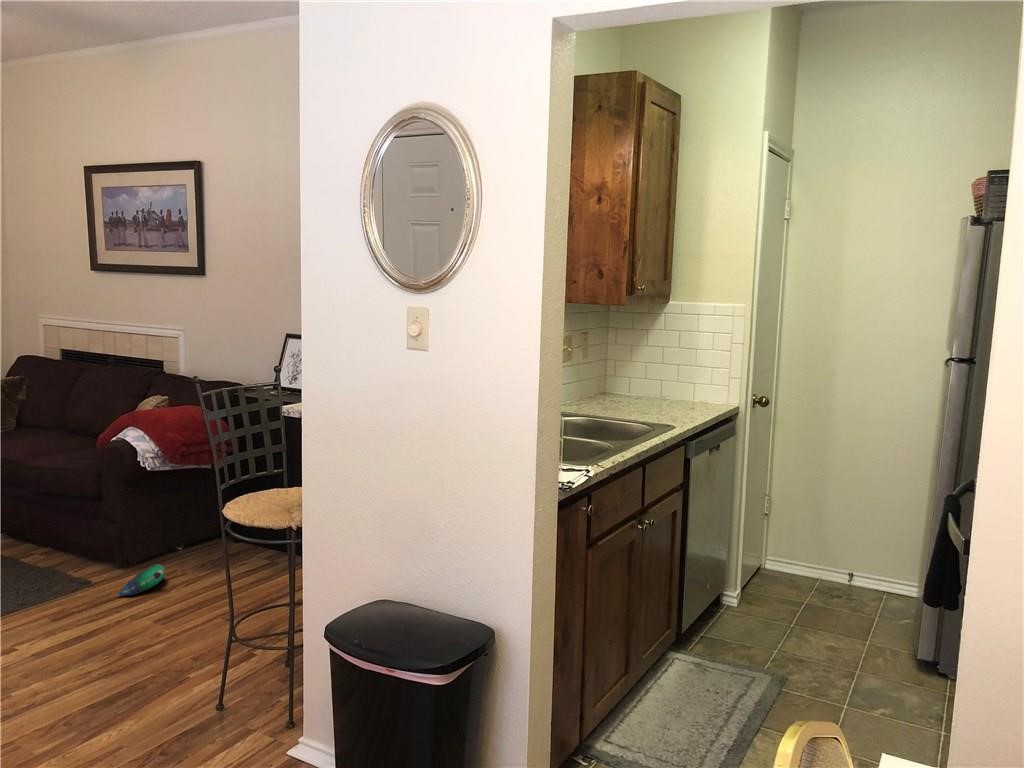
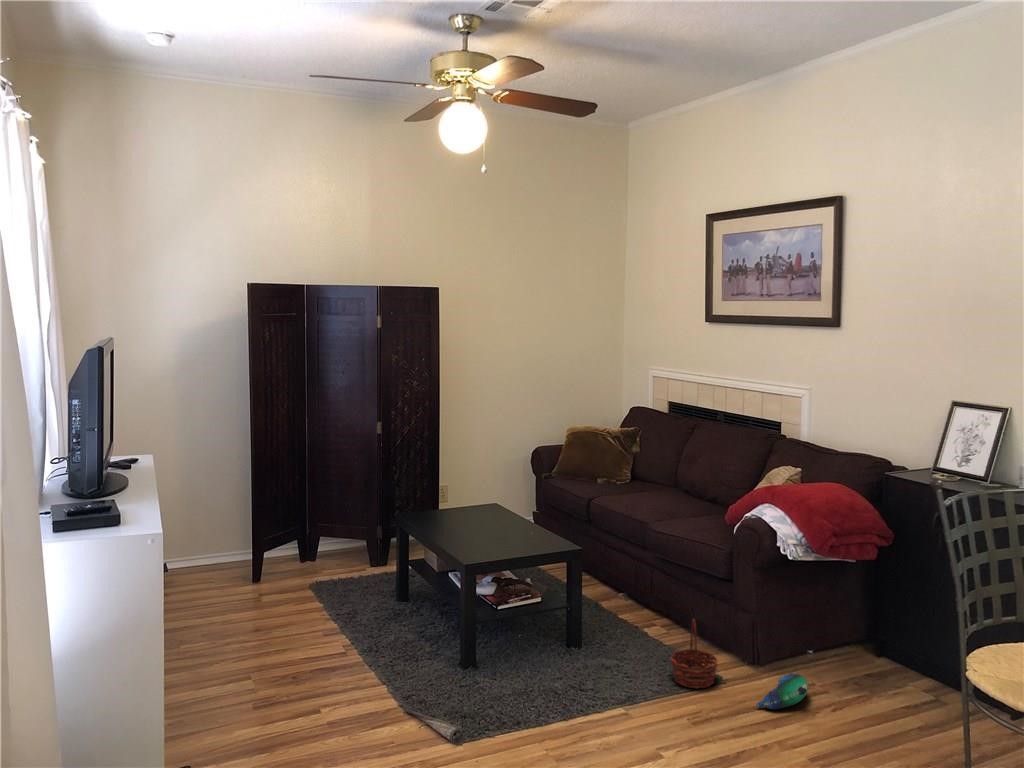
basket: none [37,533,85,594] -> present [671,619,718,688]

